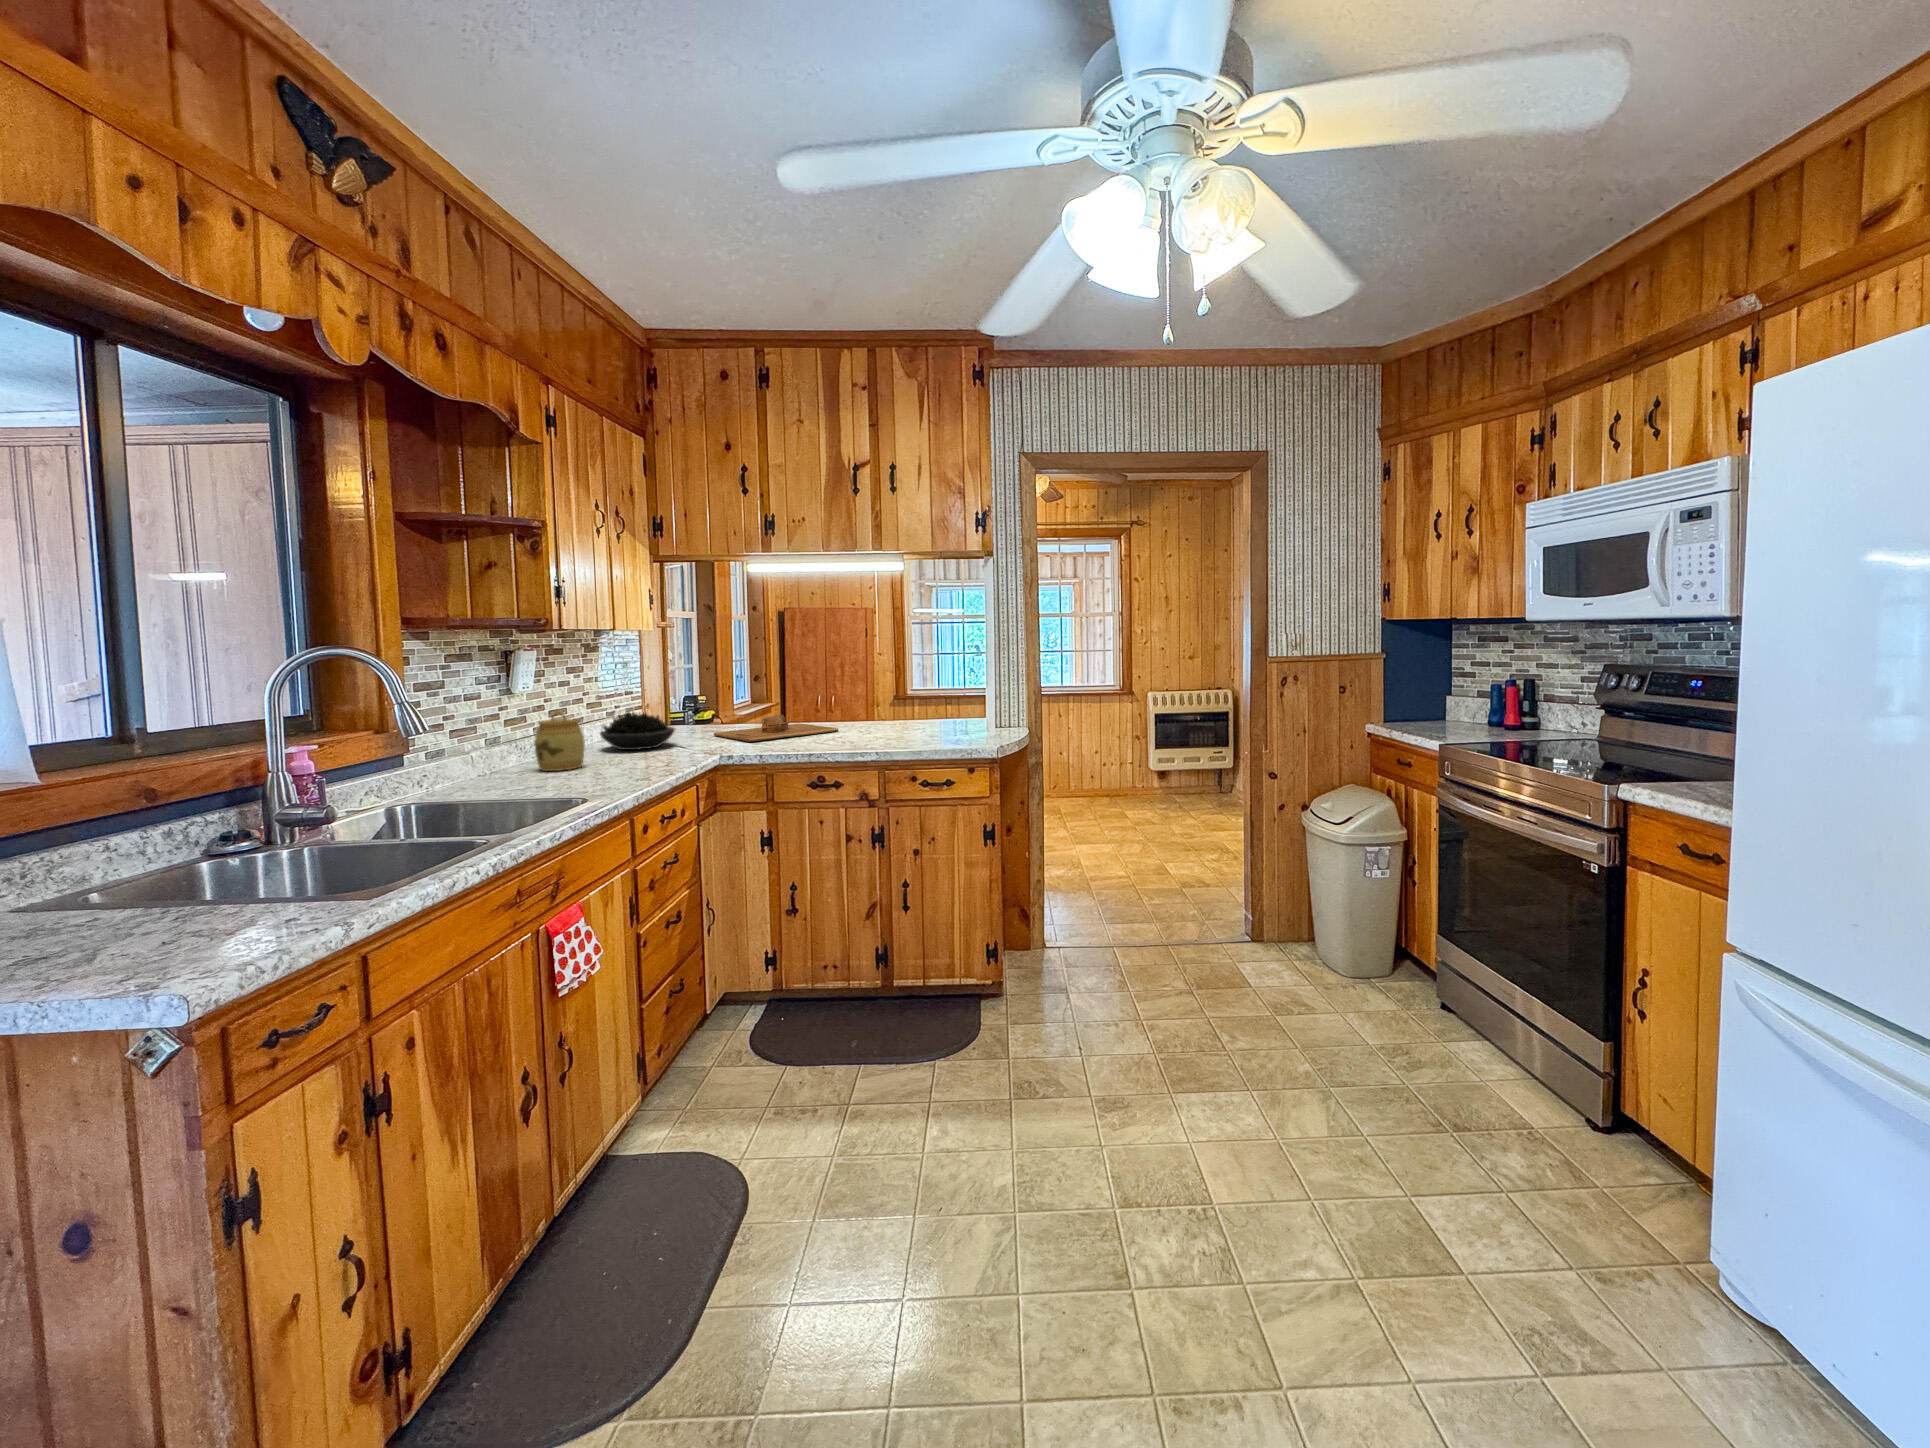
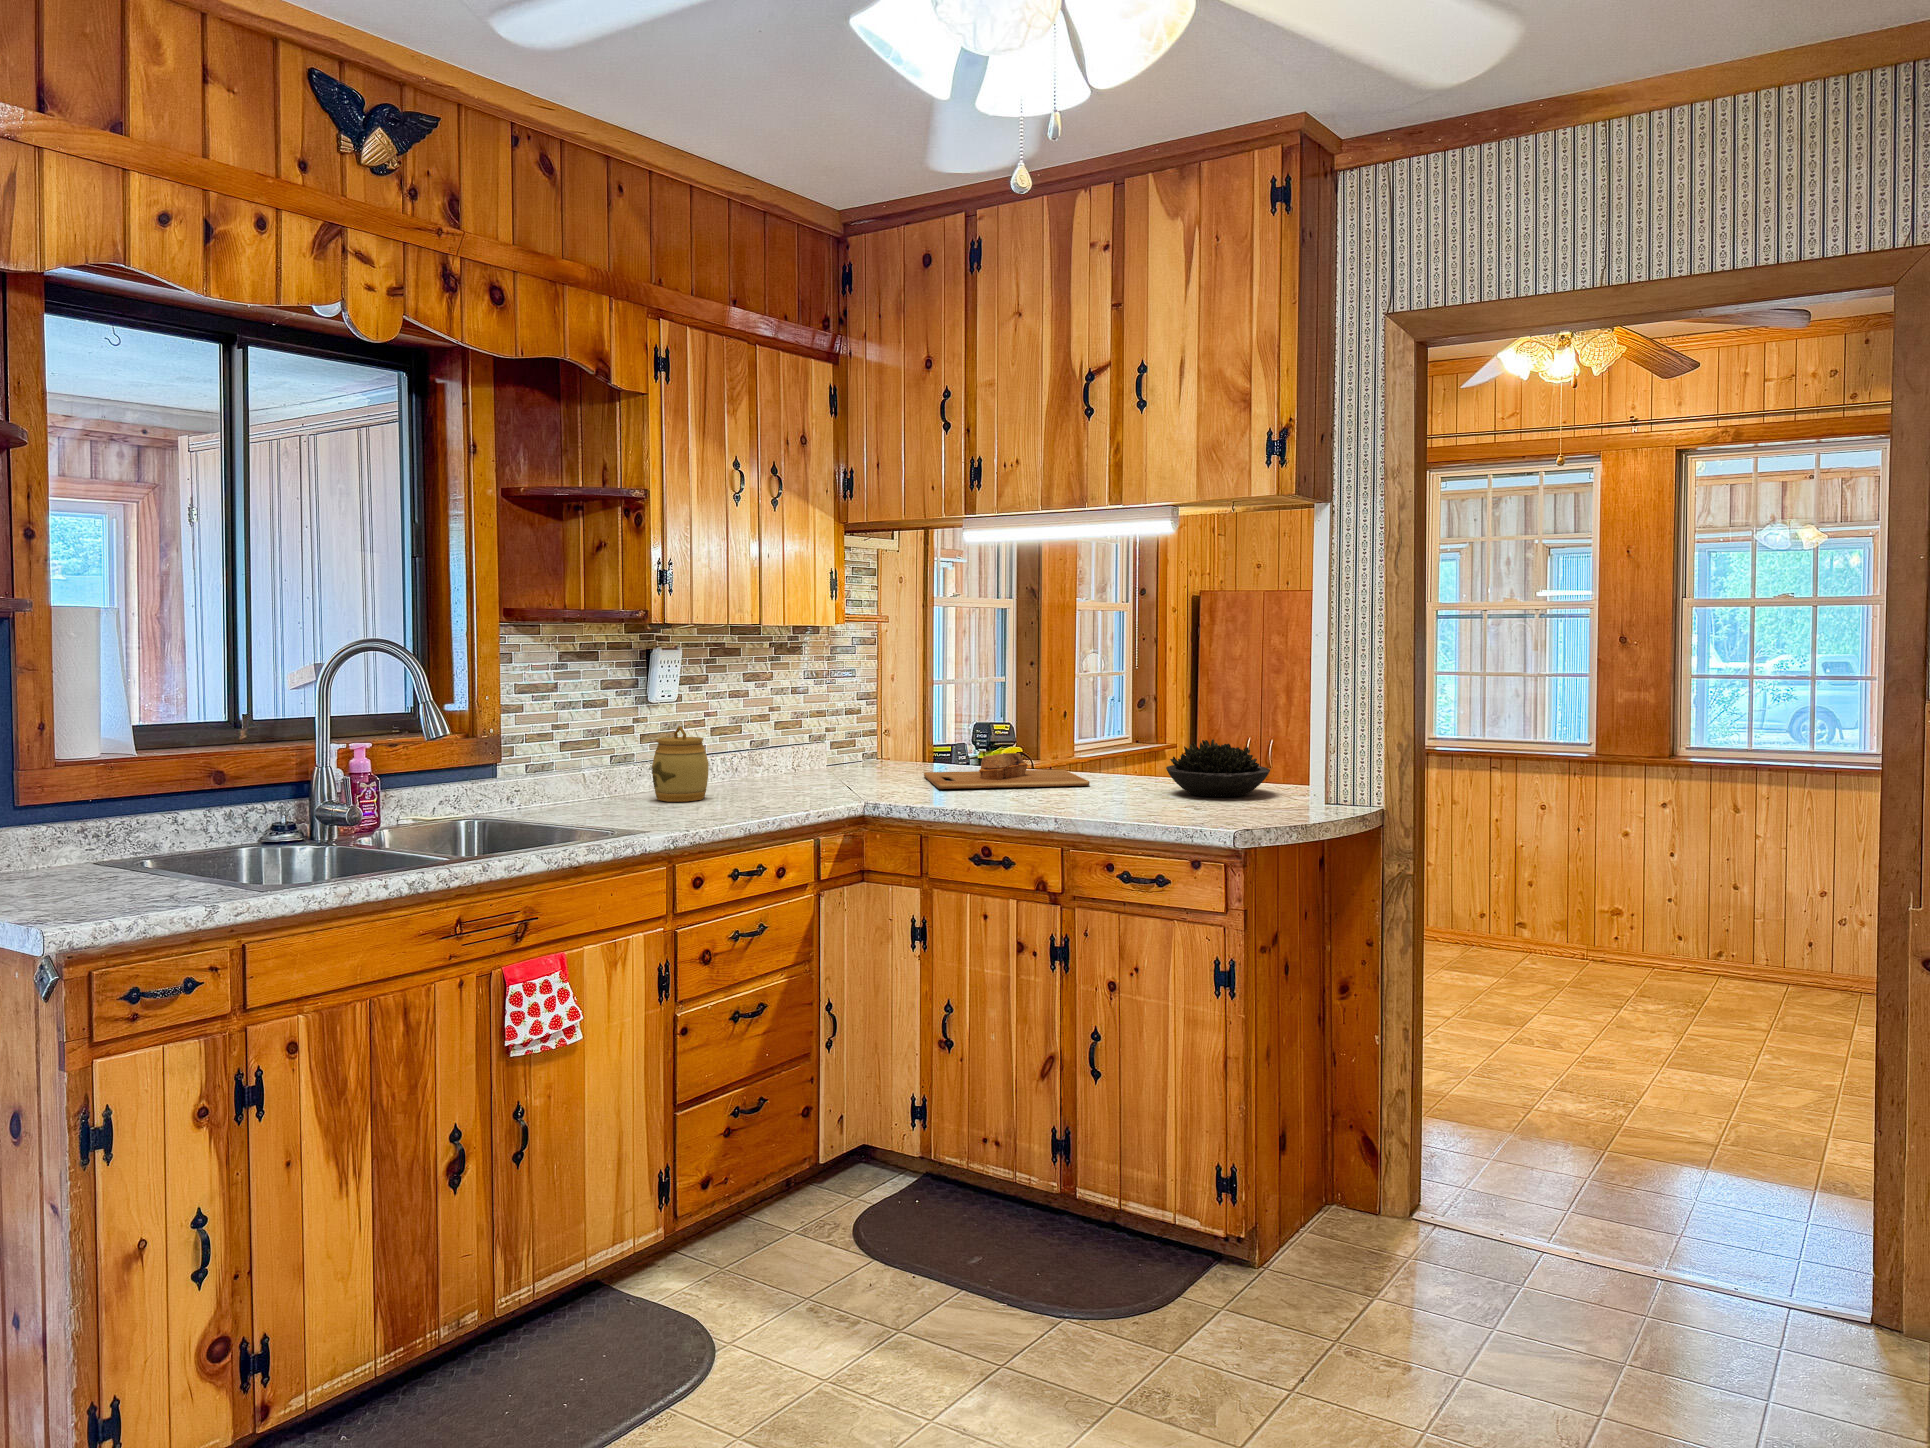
succulent plant: present [600,712,675,750] -> present [1166,739,1270,797]

